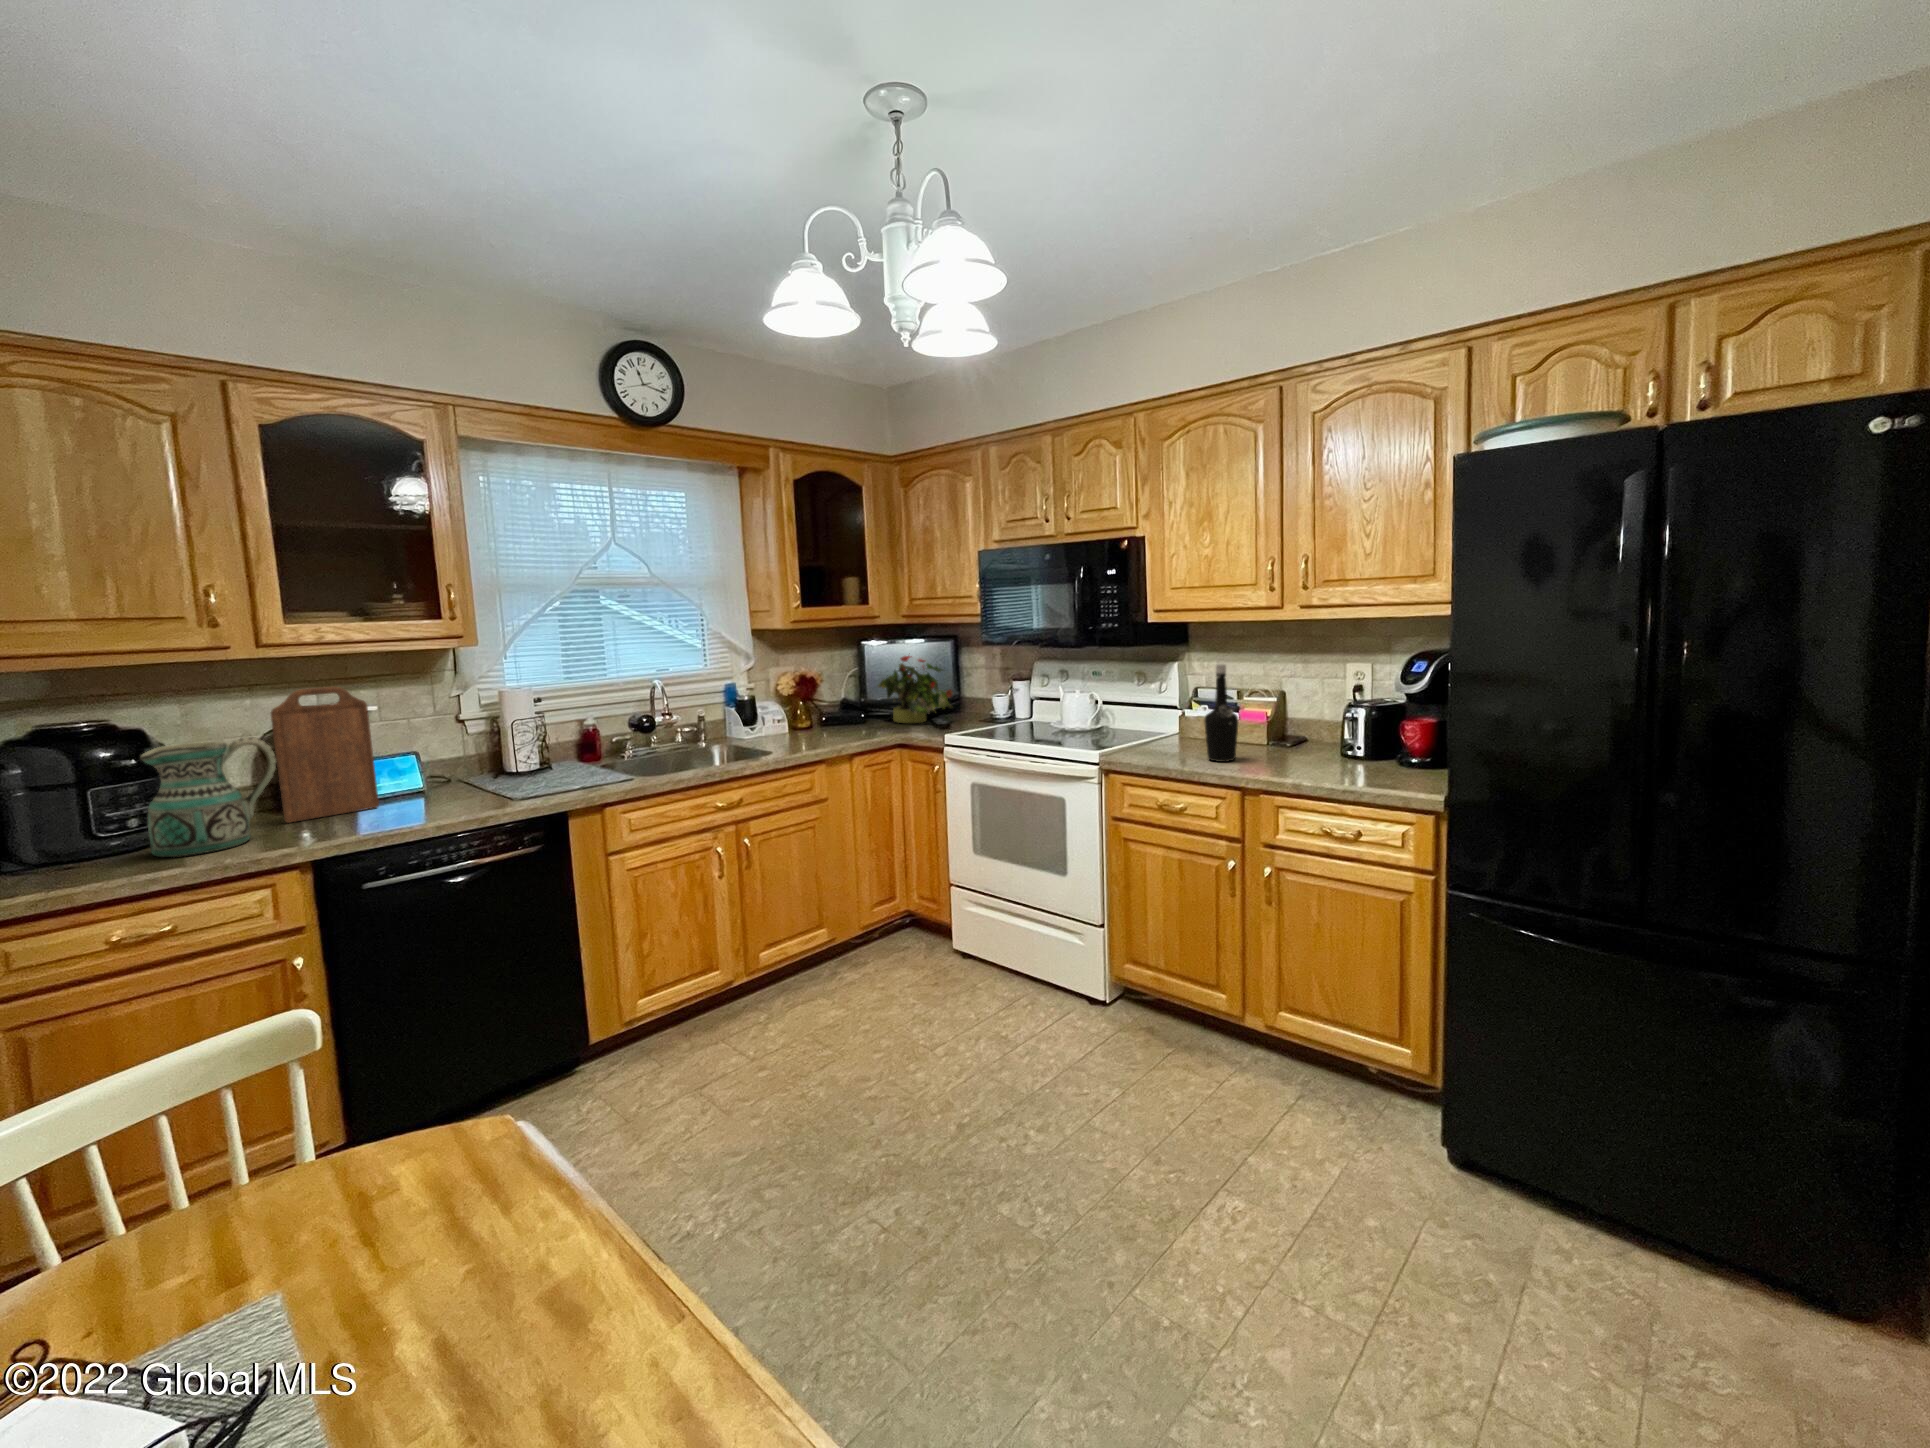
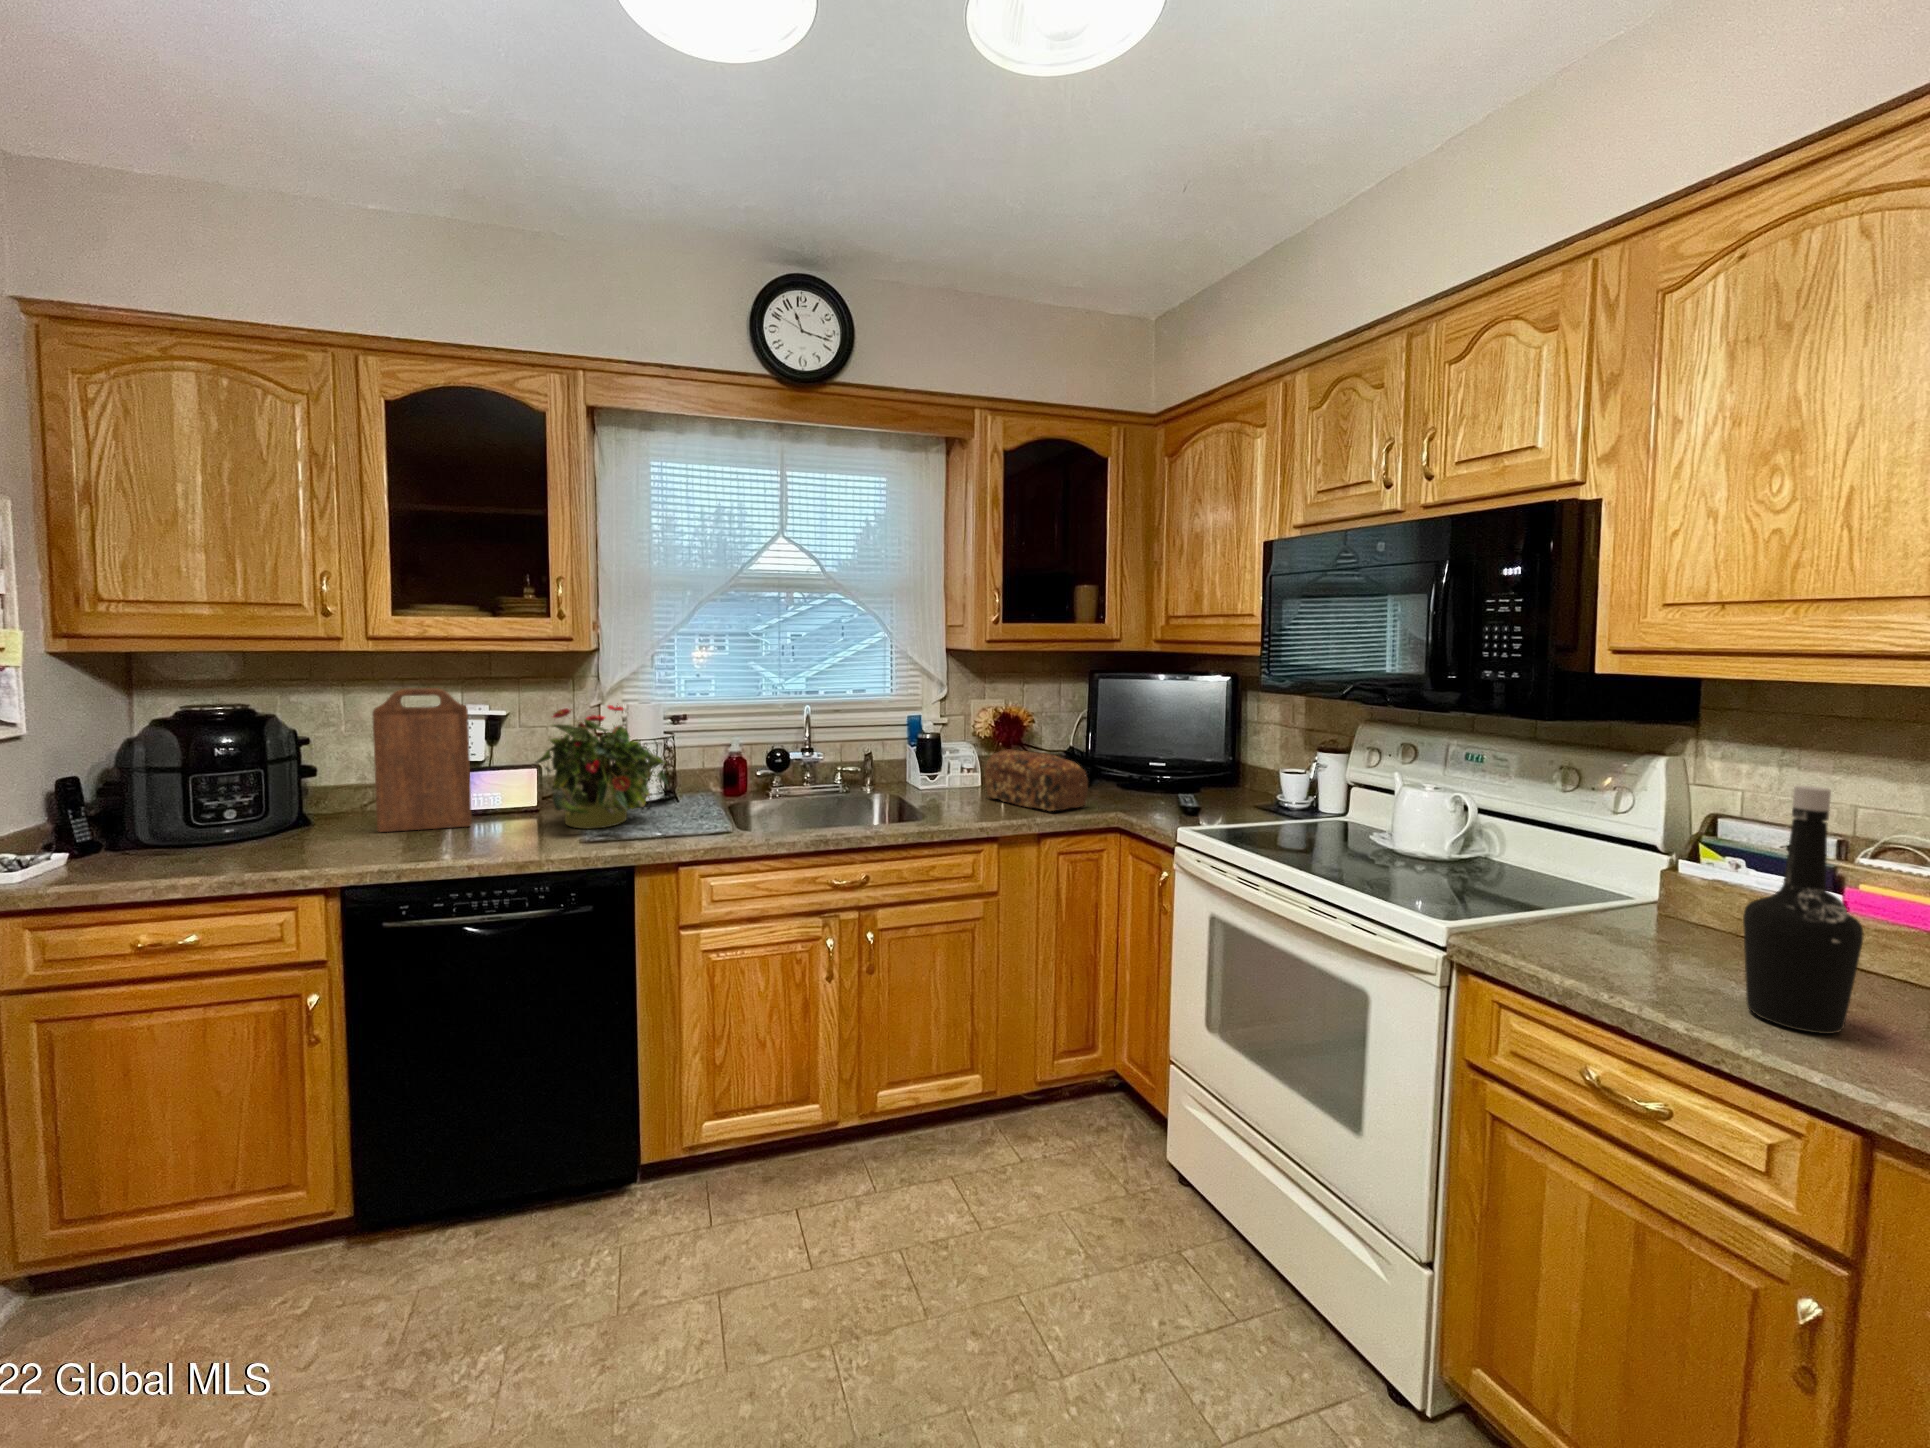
potted plant: present [878,656,953,723] -> present [535,705,669,829]
bread loaf: none [799,701,877,739] -> present [985,749,1088,811]
ceramic pitcher: present [140,737,276,857] -> none [219,738,346,861]

